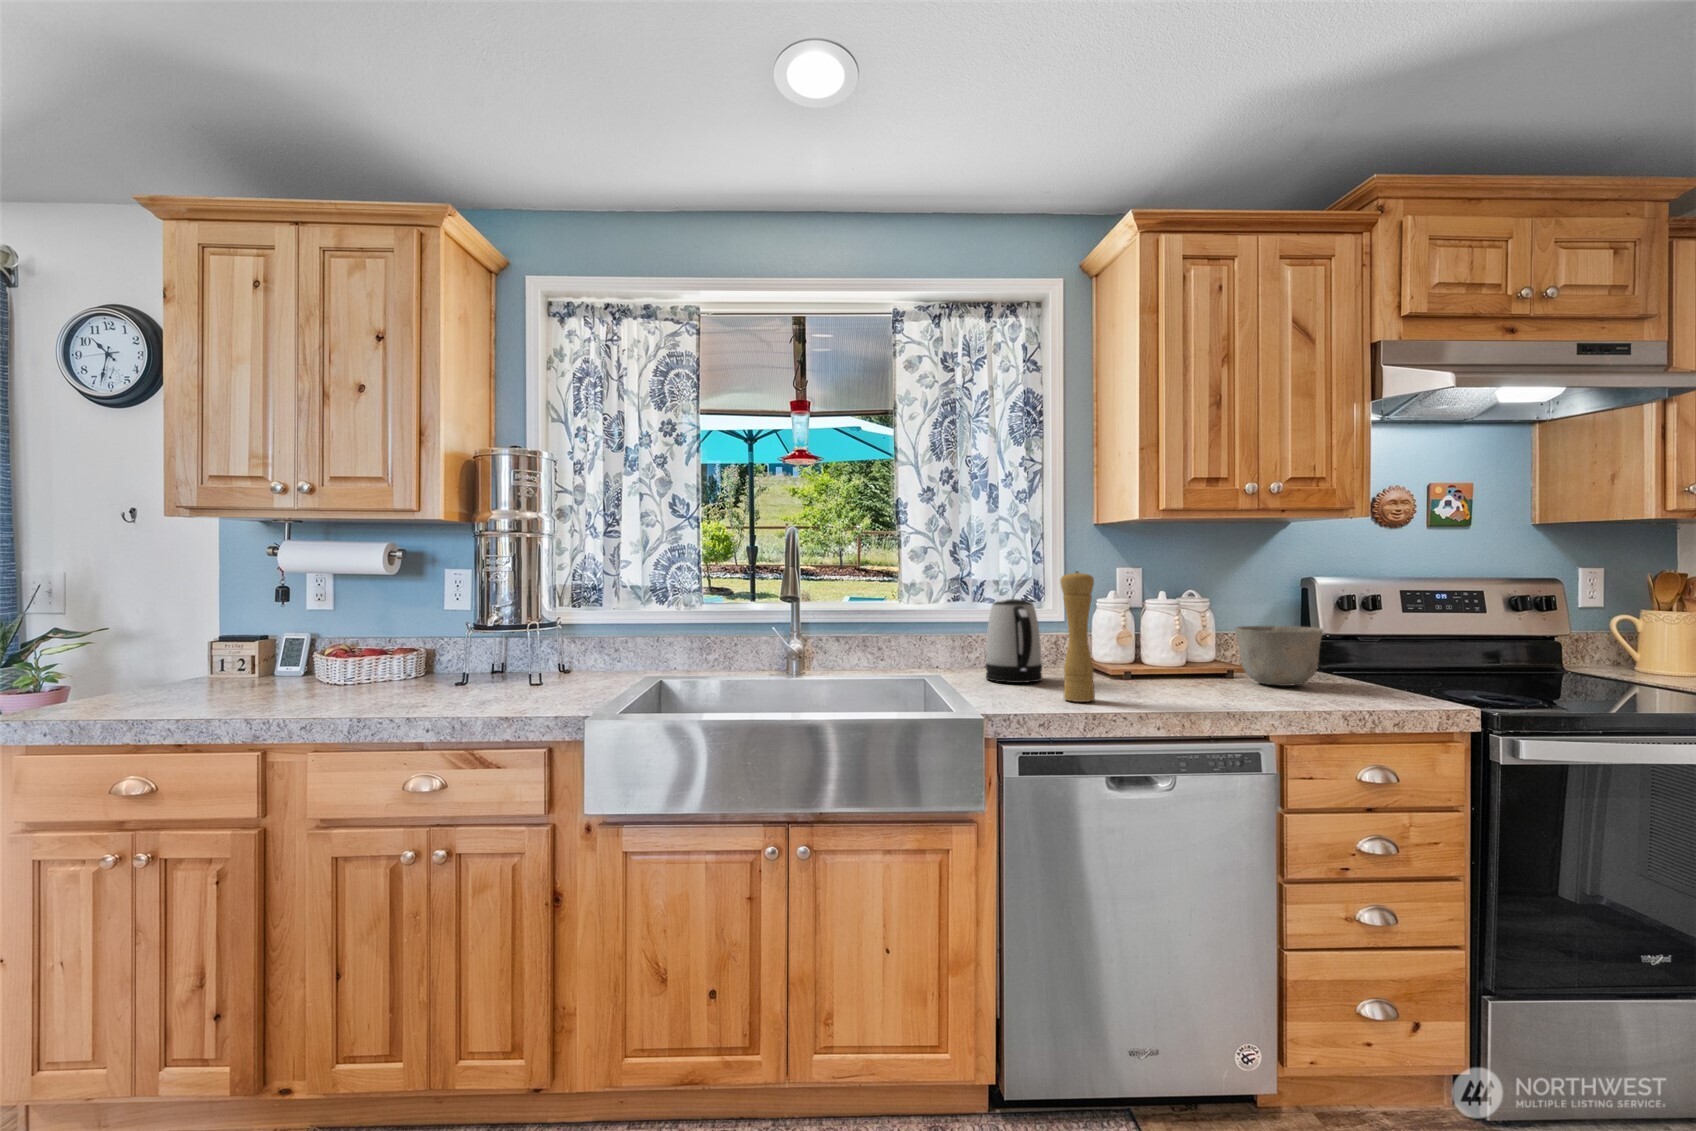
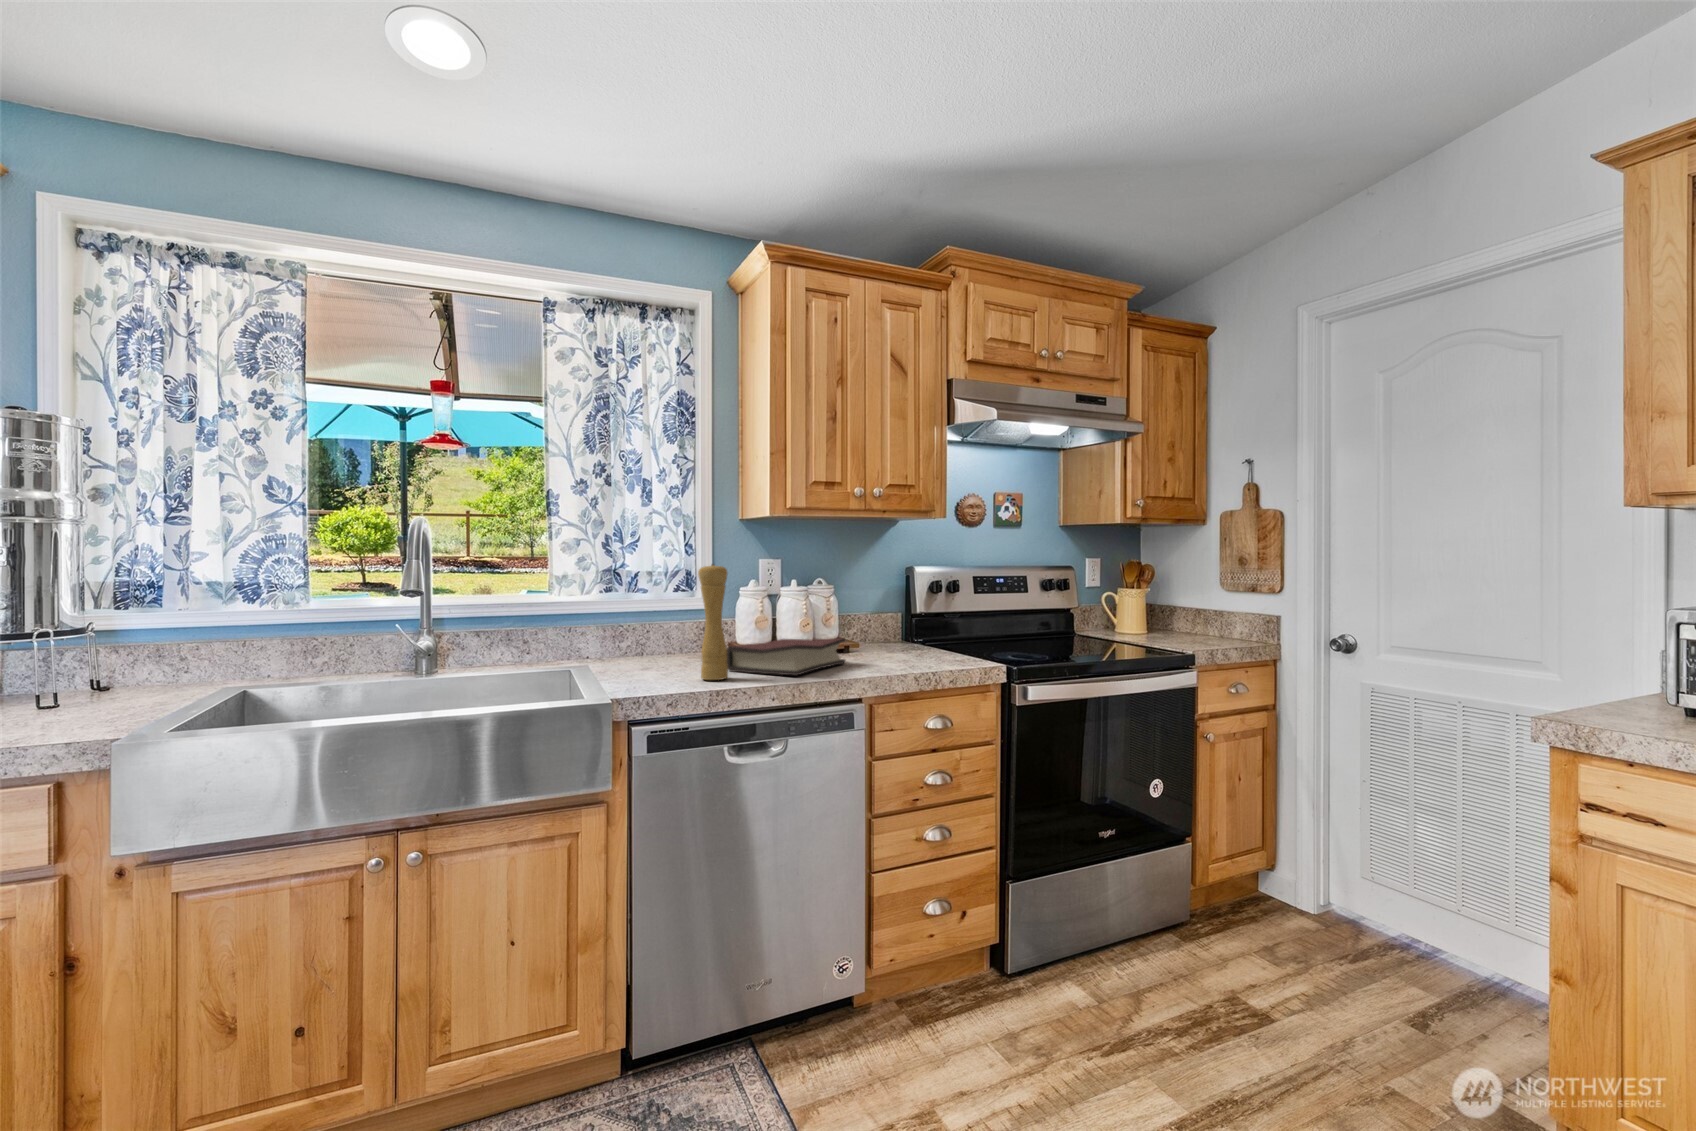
kettle: present [986,599,1042,683] -> none [634,590,688,668]
ceramic bowl: present [1235,626,1323,686] -> none [850,608,913,657]
hardback book: none [1087,657,1235,703] -> present [727,638,846,675]

